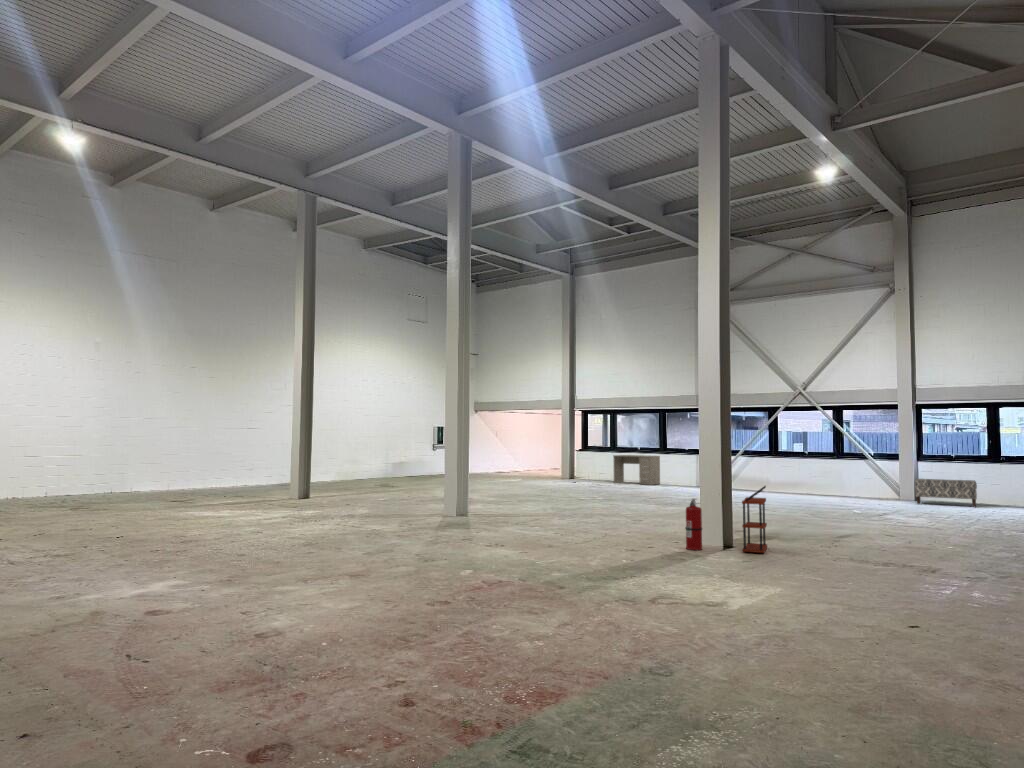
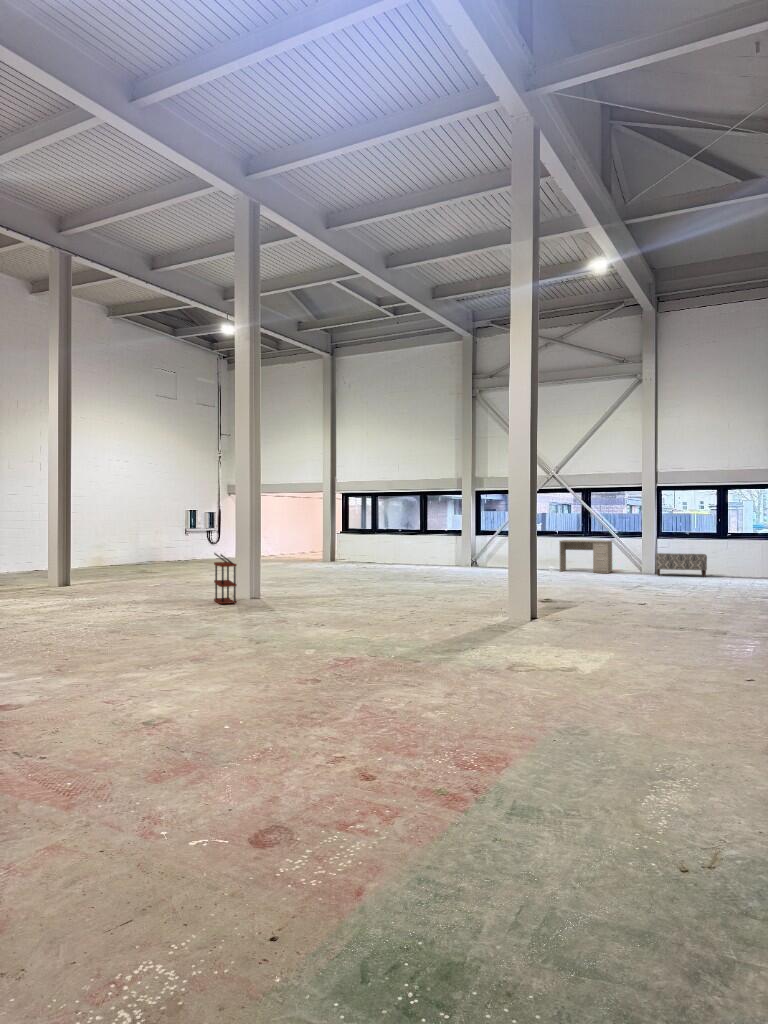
desk: present [613,455,660,485] -> present [559,540,612,573]
shelving unit: present [742,486,767,553] -> present [214,553,237,604]
fire extinguisher: present [685,499,702,550] -> none [499,574,514,623]

